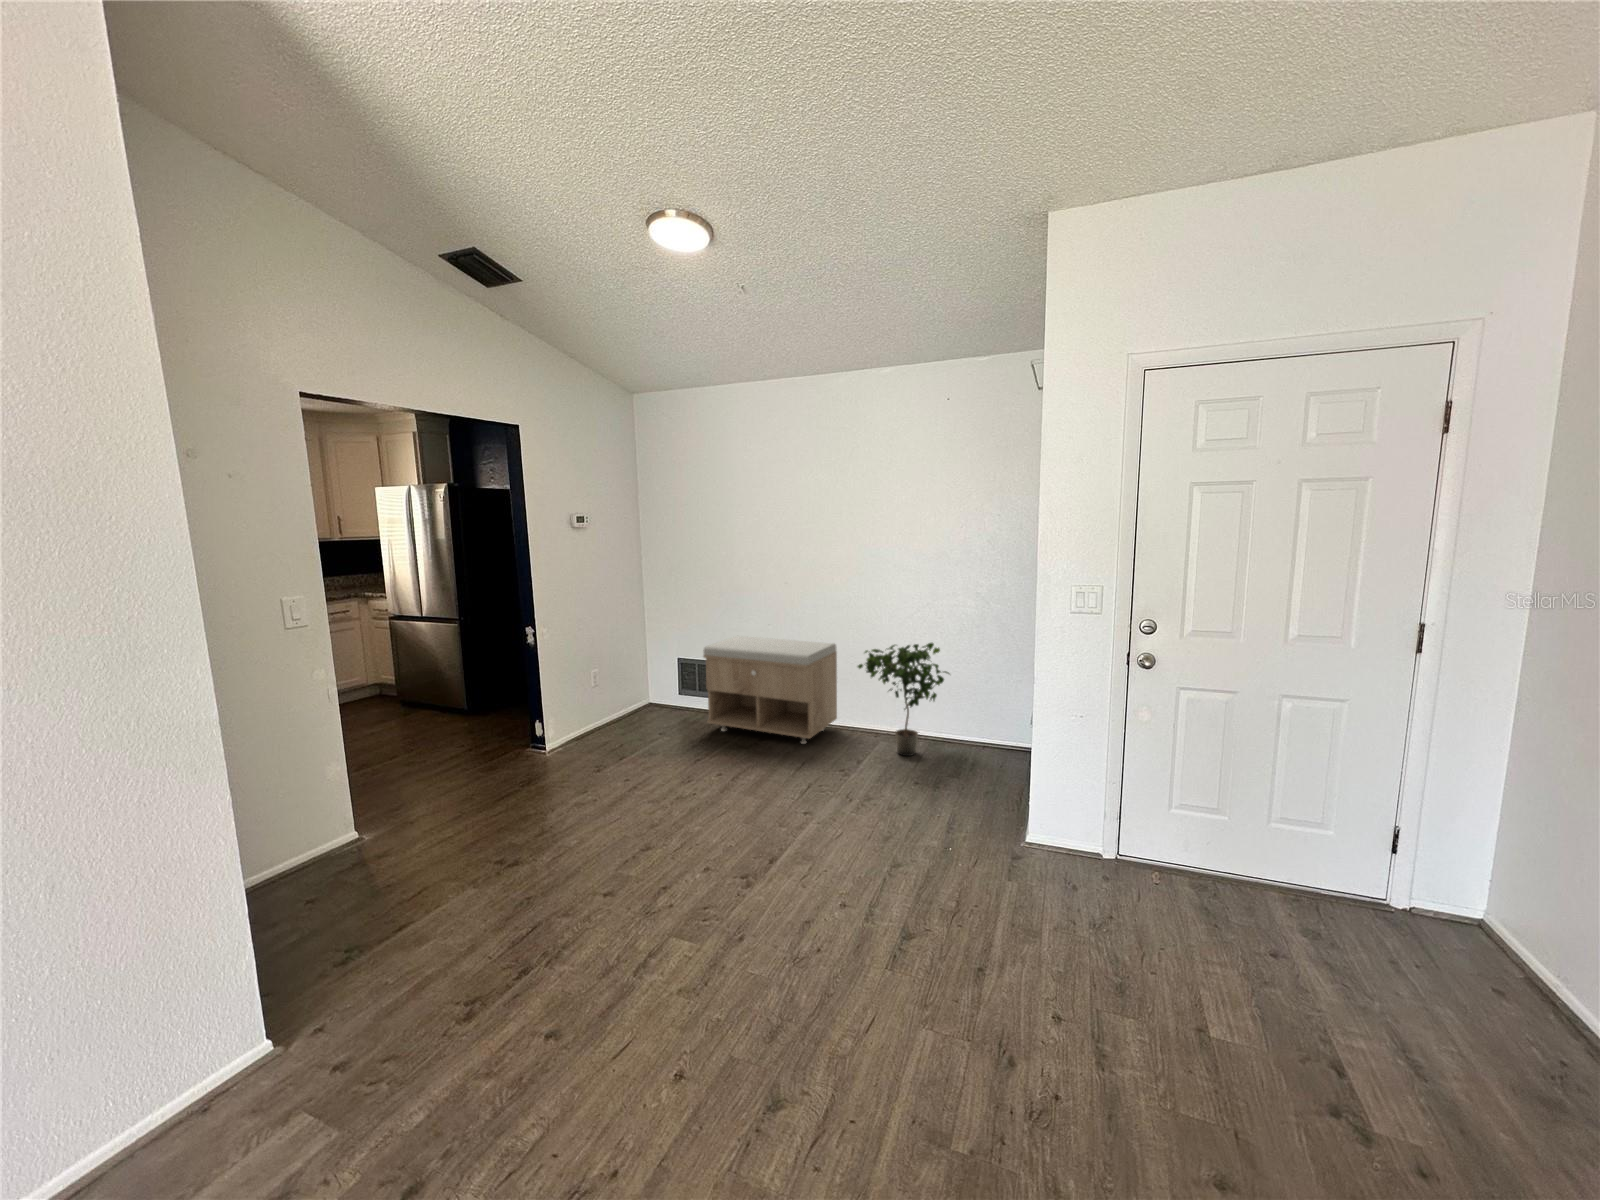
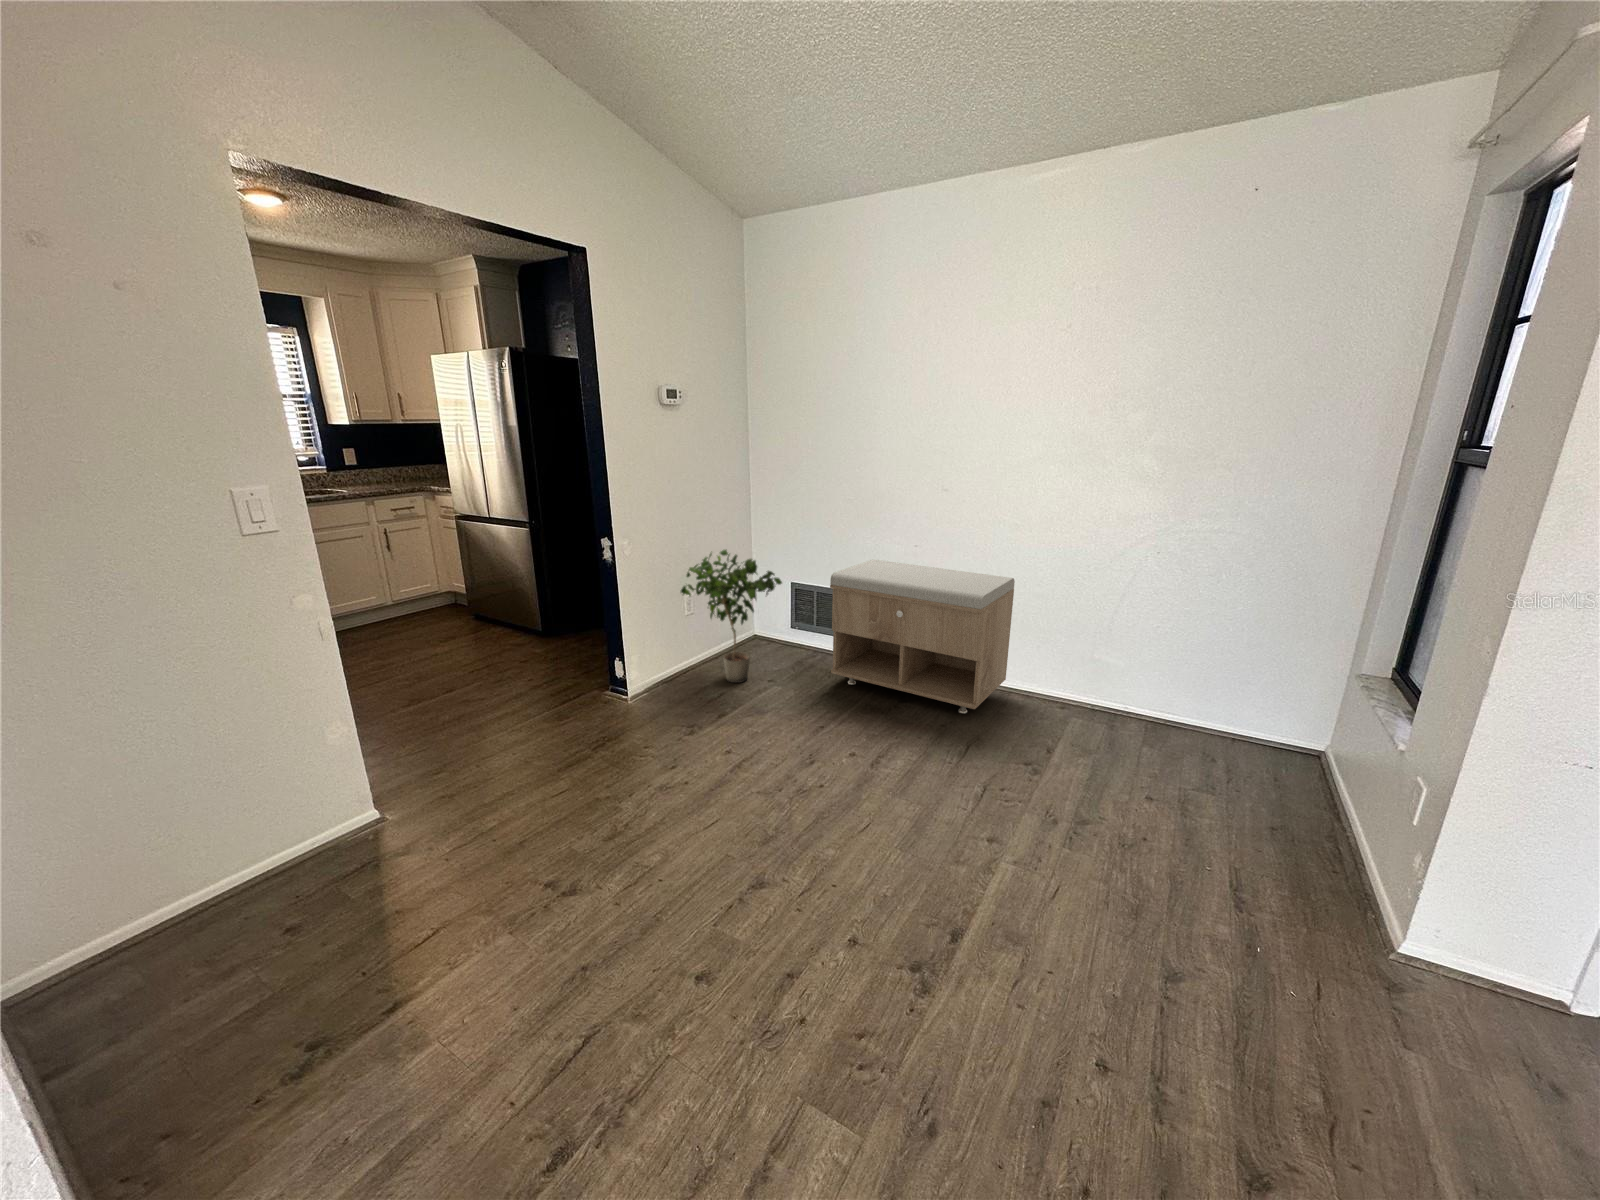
potted plant: present [858,643,949,756] -> present [681,550,782,683]

